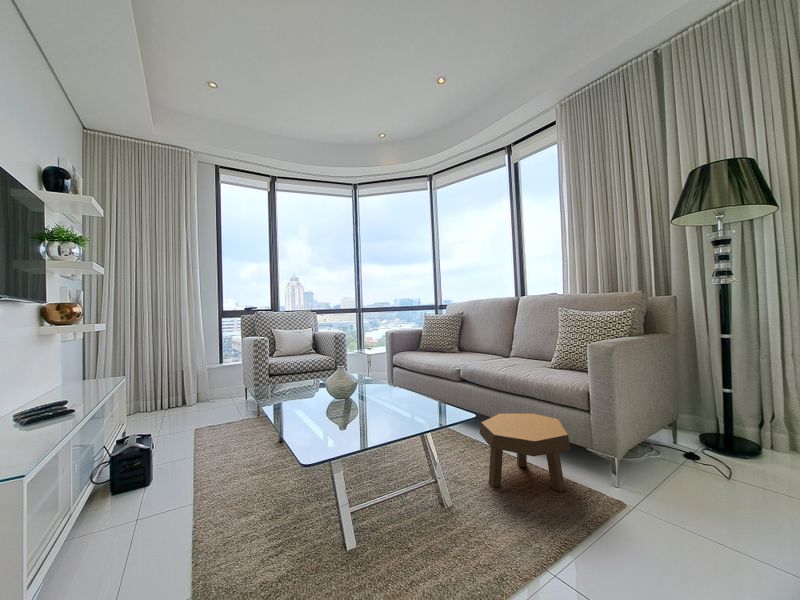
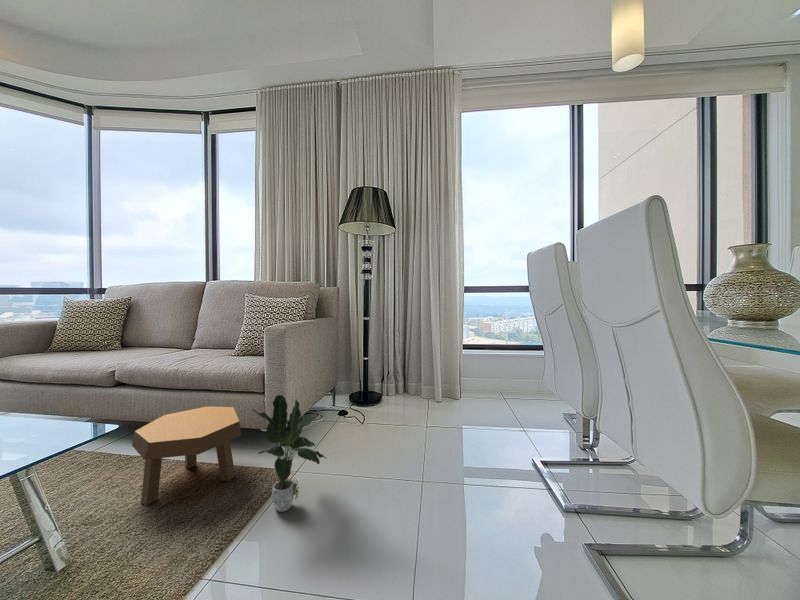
potted plant: none [585,416,685,548] -> present [252,395,325,512]

